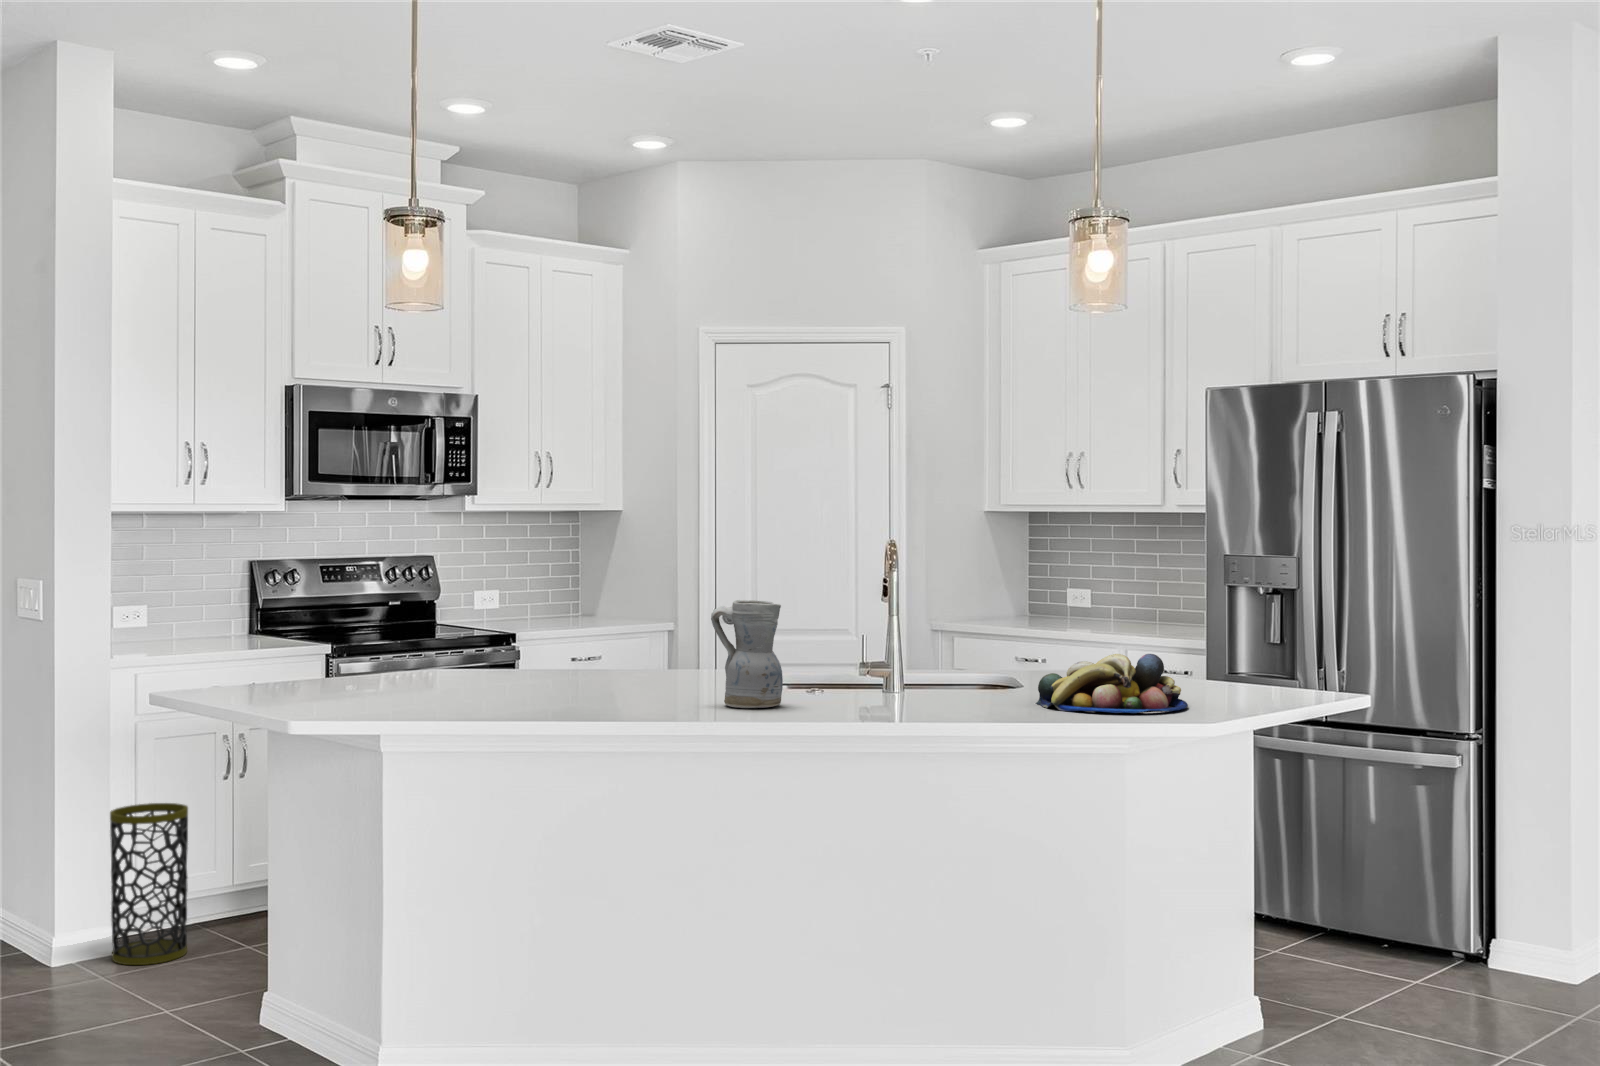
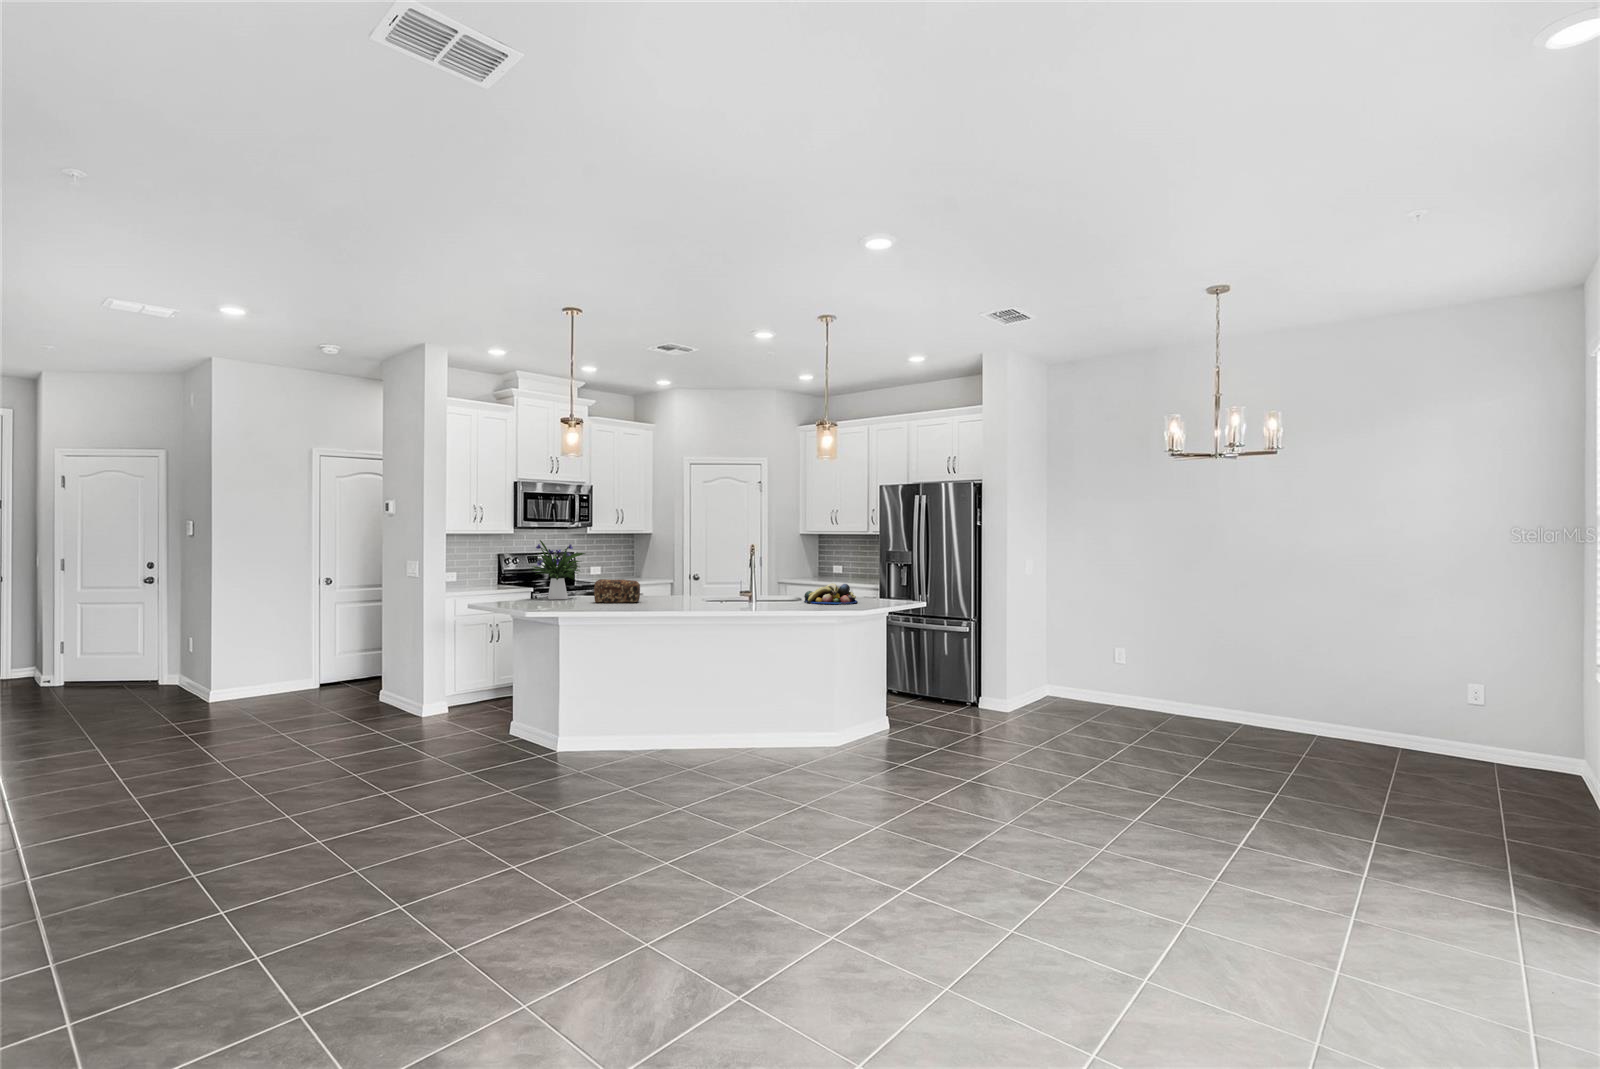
flower arrangement: none [300,533,453,692] -> present [532,540,585,600]
ceramic pitcher: present [711,600,783,708] -> none [684,564,710,603]
bread loaf: none [471,641,593,706] -> present [594,579,640,603]
trash can: present [110,803,188,965] -> none [444,649,475,713]

